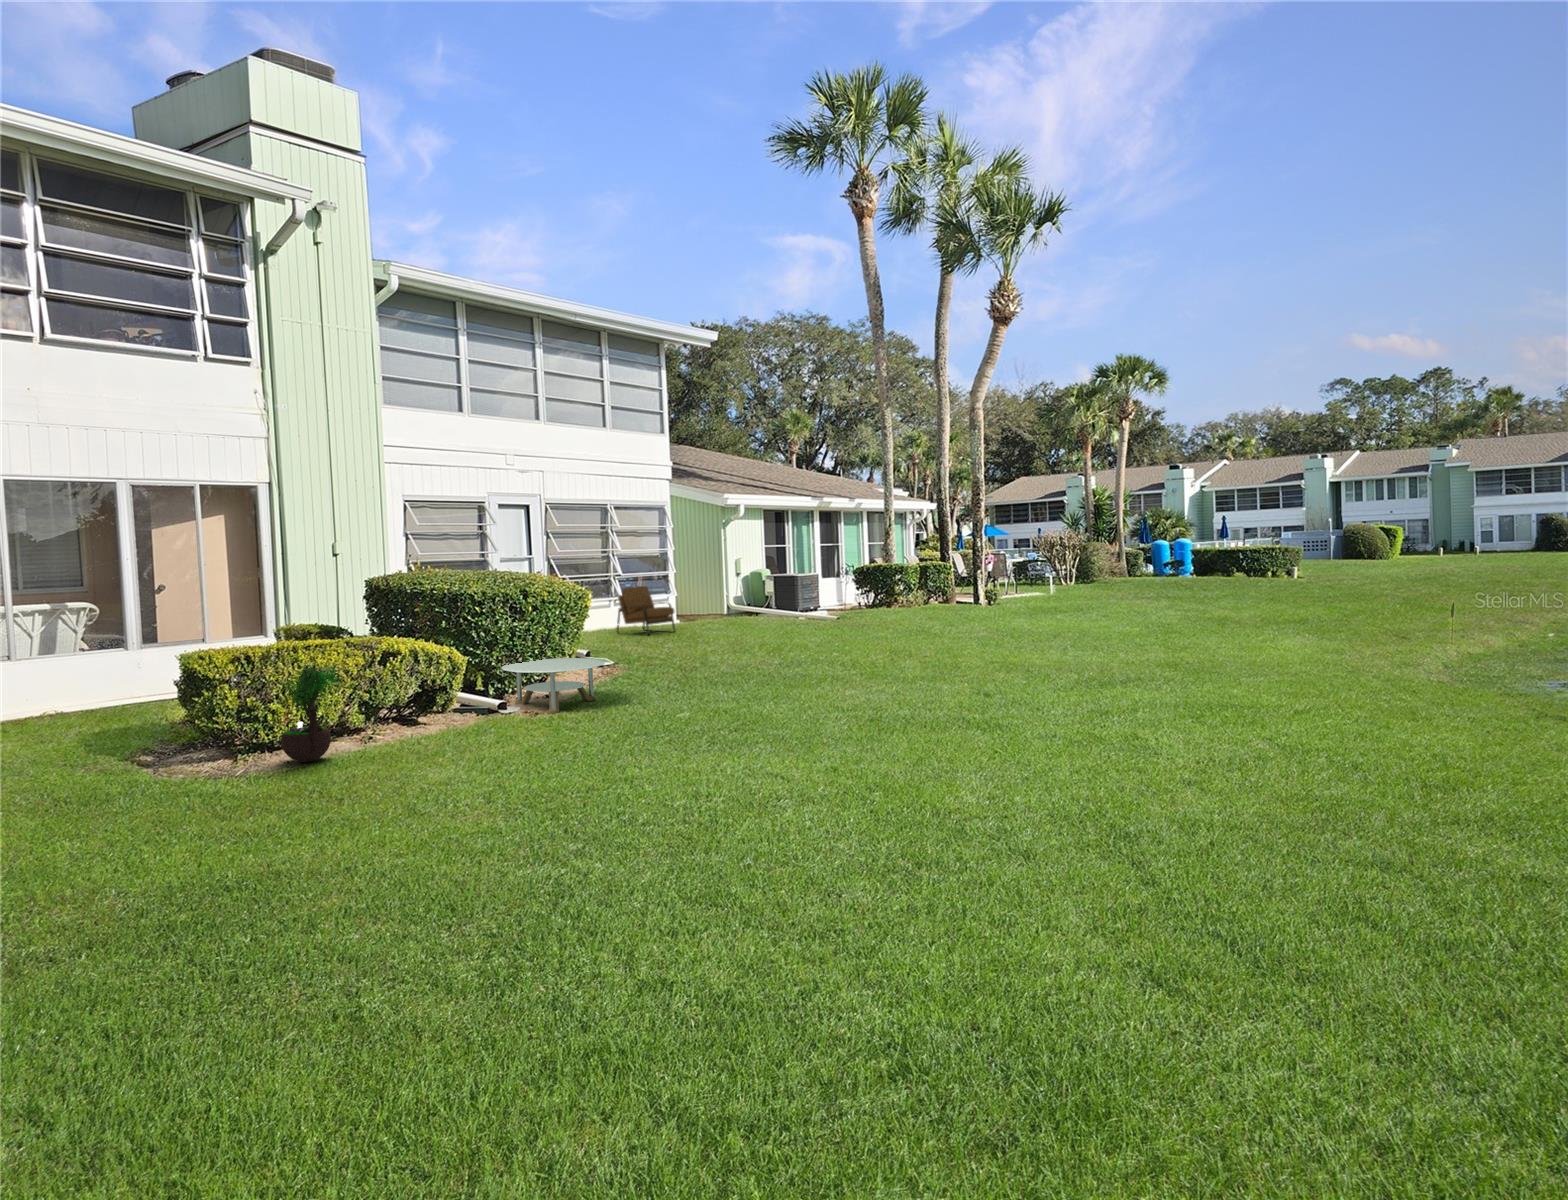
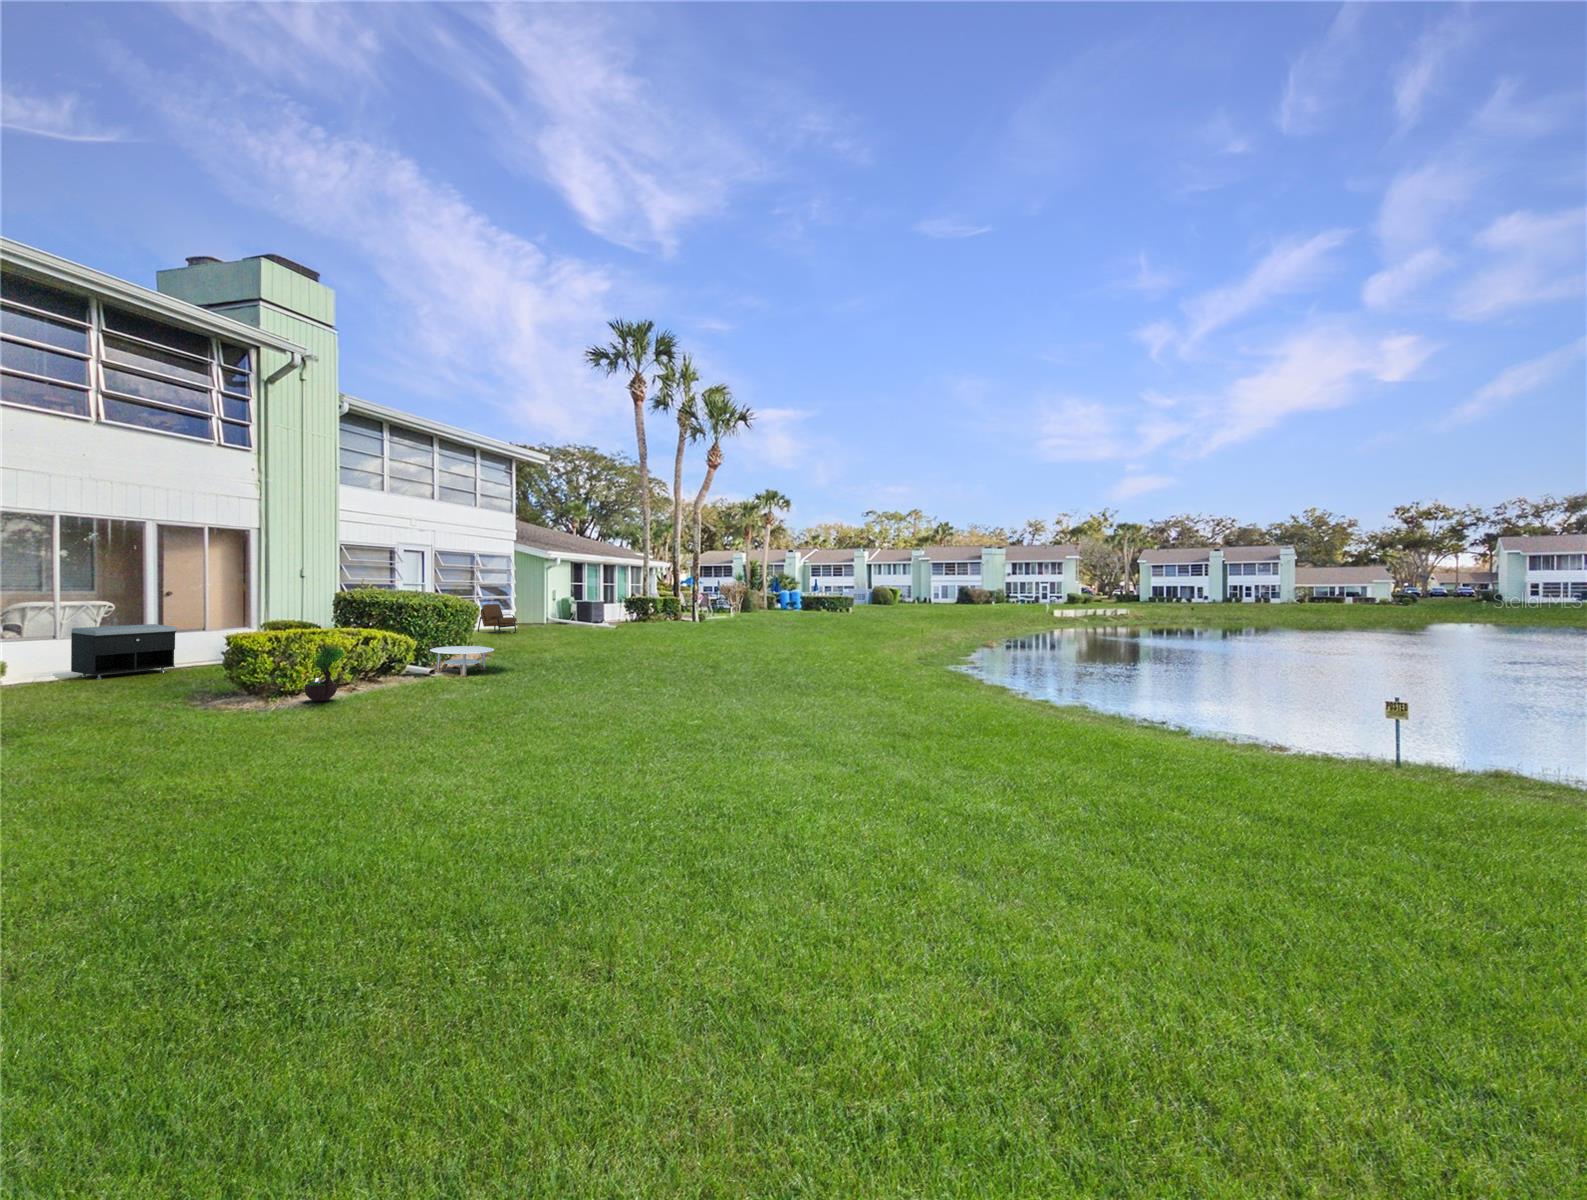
storage bench: none [29,638,160,724] -> present [71,624,176,679]

